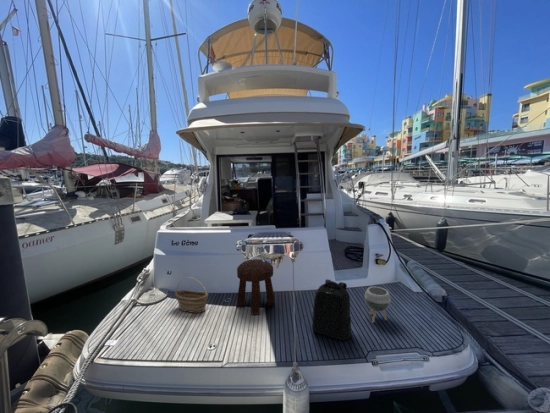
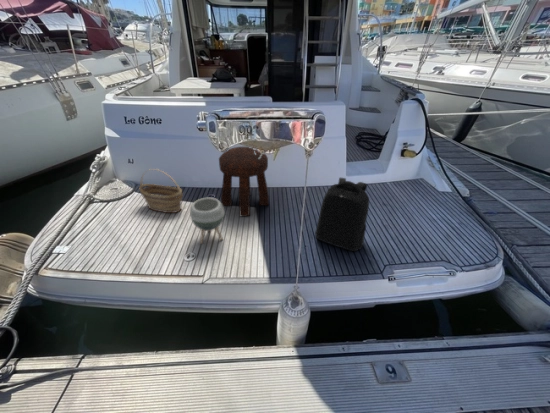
planter: present [365,287,391,323] -> present [190,198,225,244]

